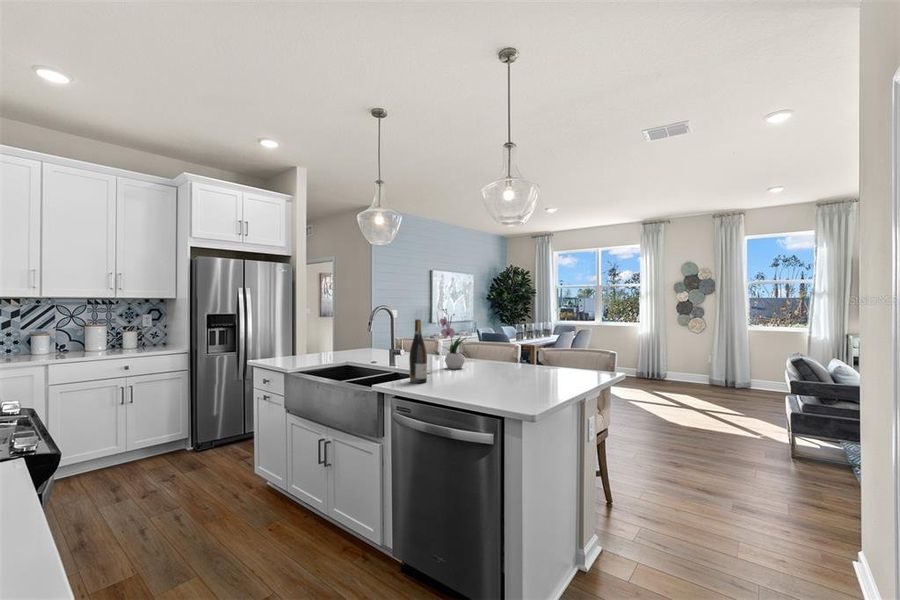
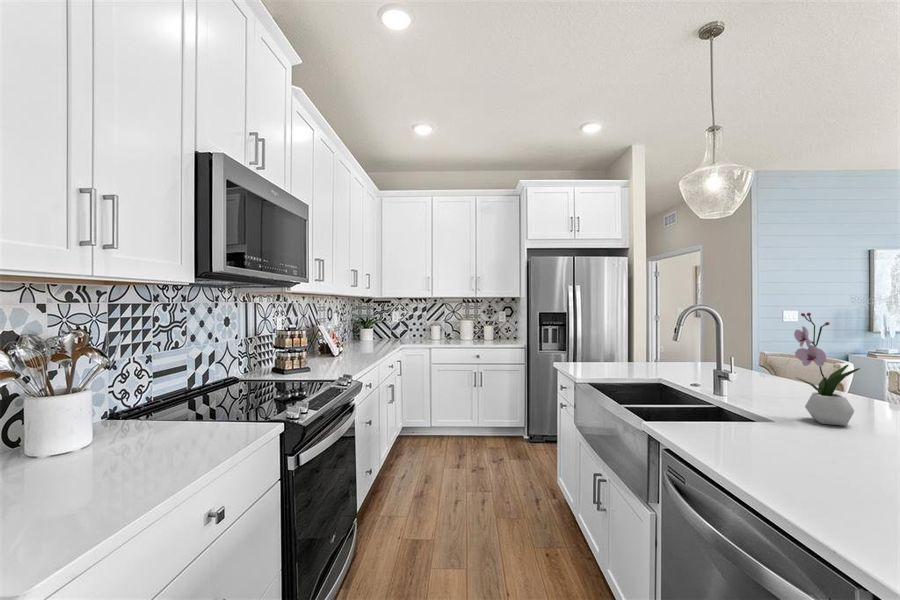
wine bottle: present [409,319,427,383] -> none [697,331,732,439]

